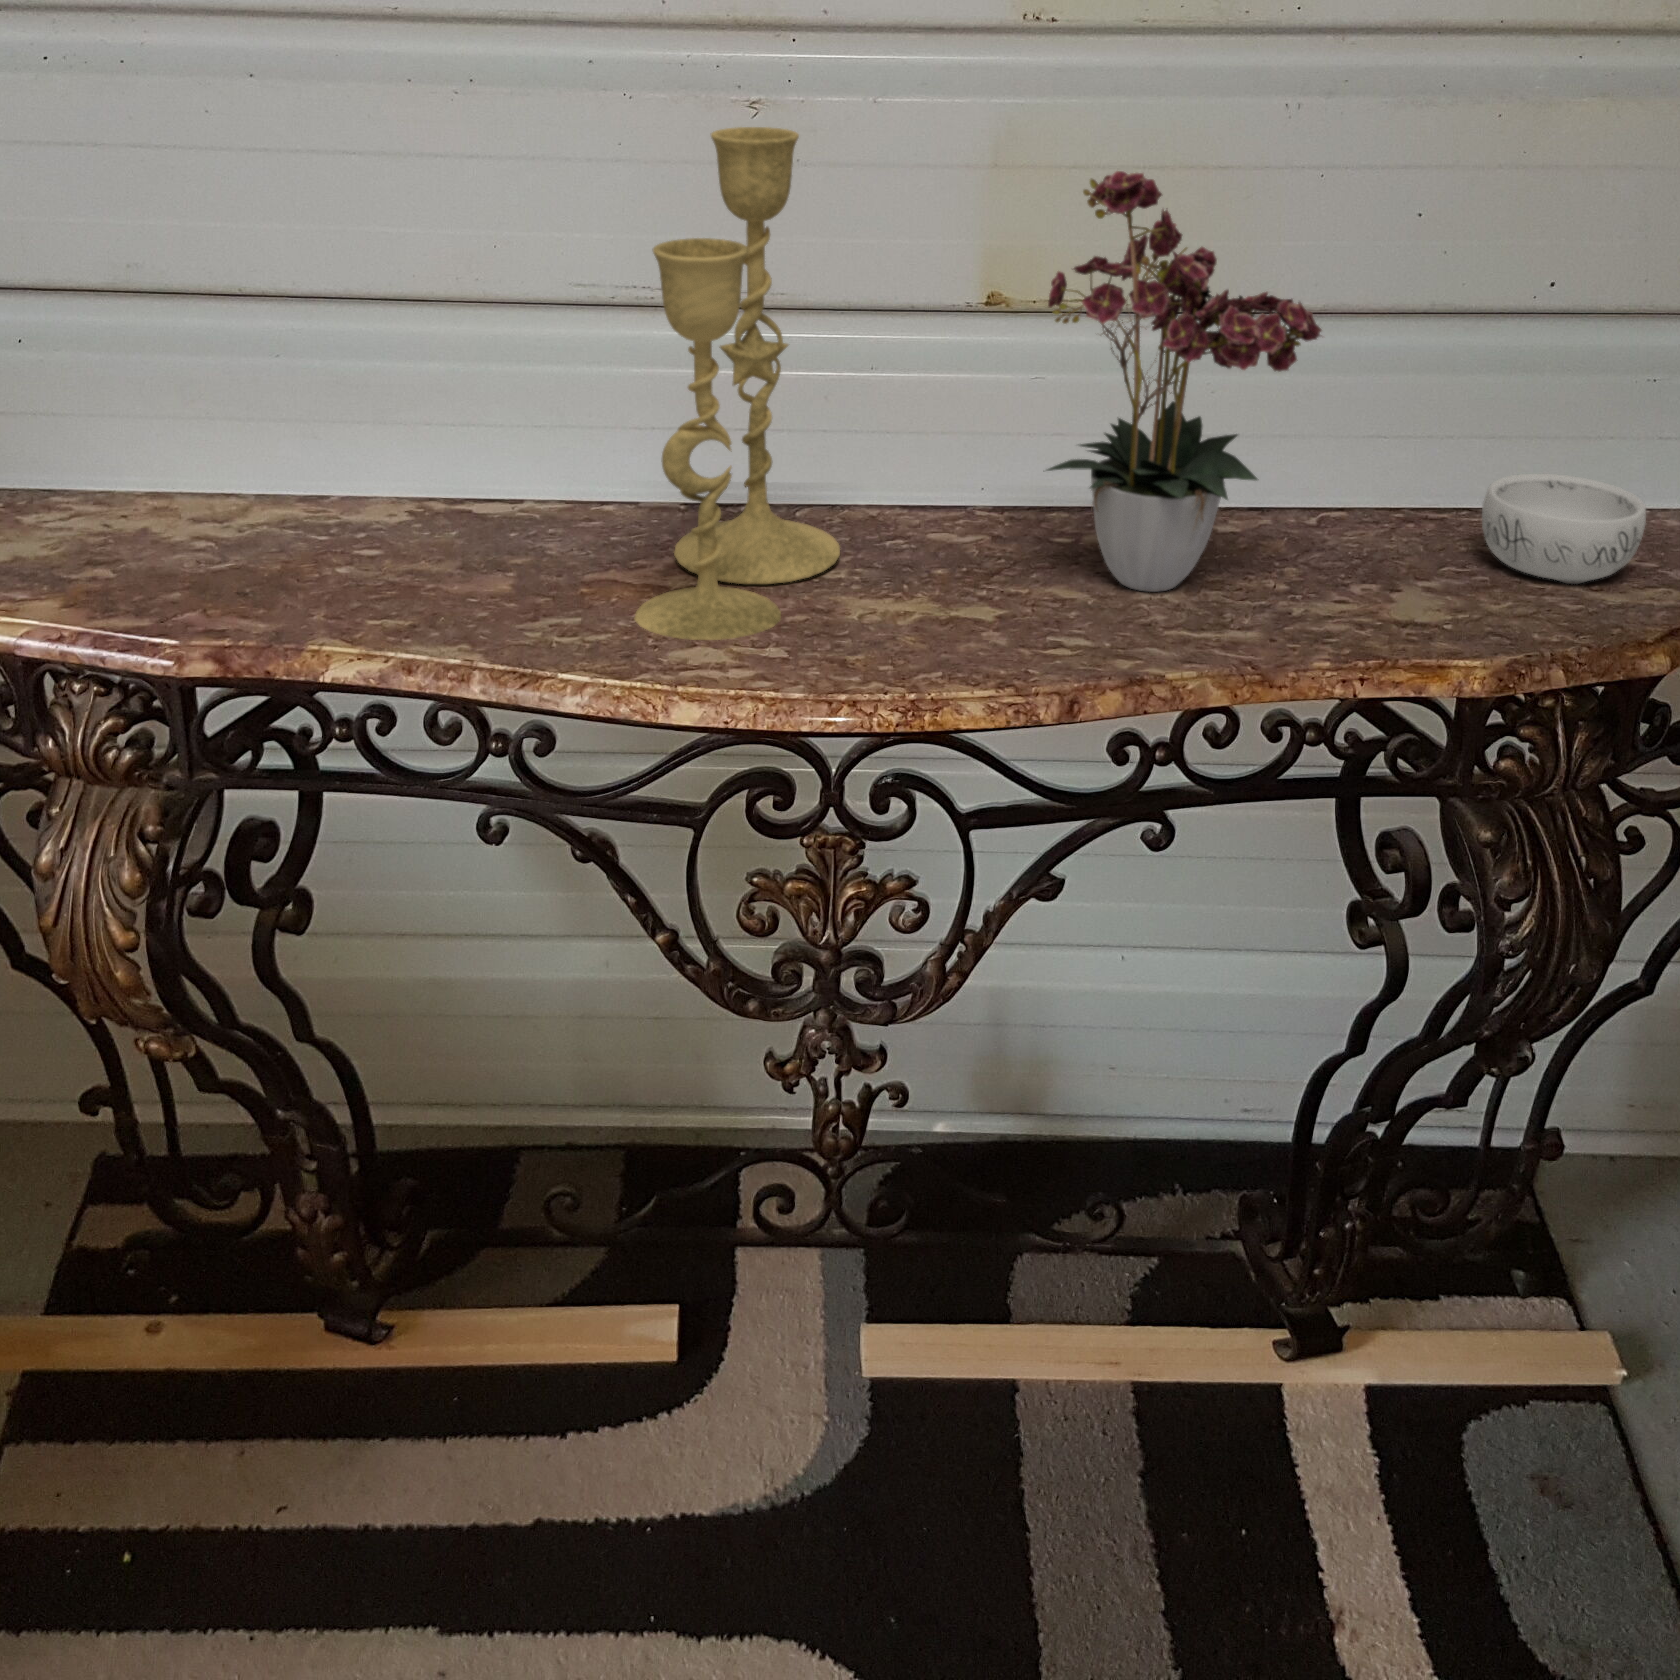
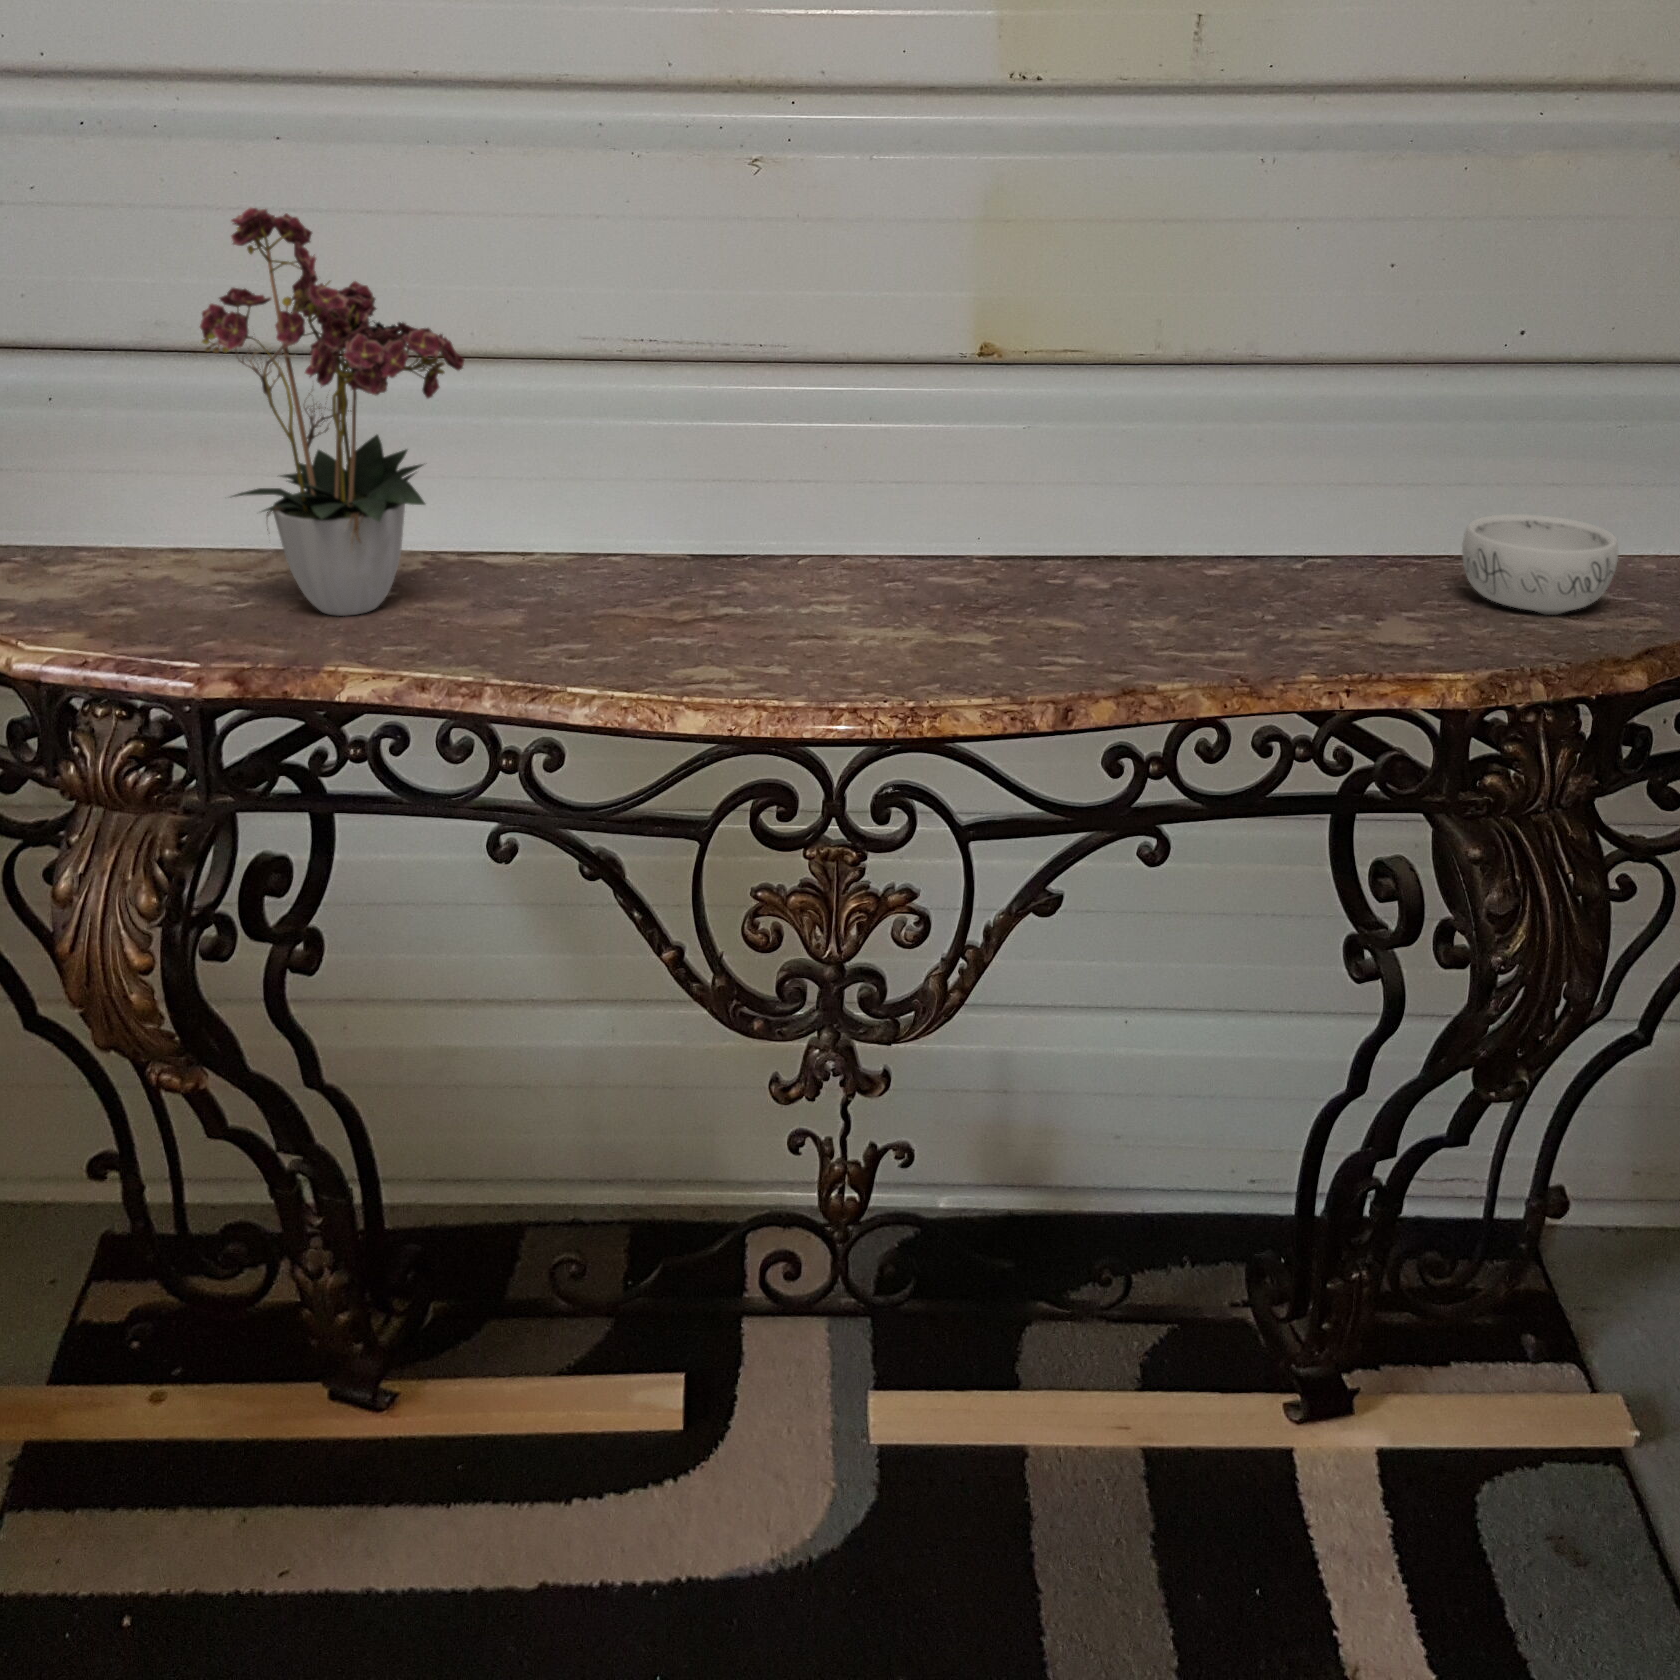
candlestick: present [635,127,840,640] -> none [643,181,844,669]
flower arrangement: present [1047,171,1322,592] -> present [200,208,464,616]

